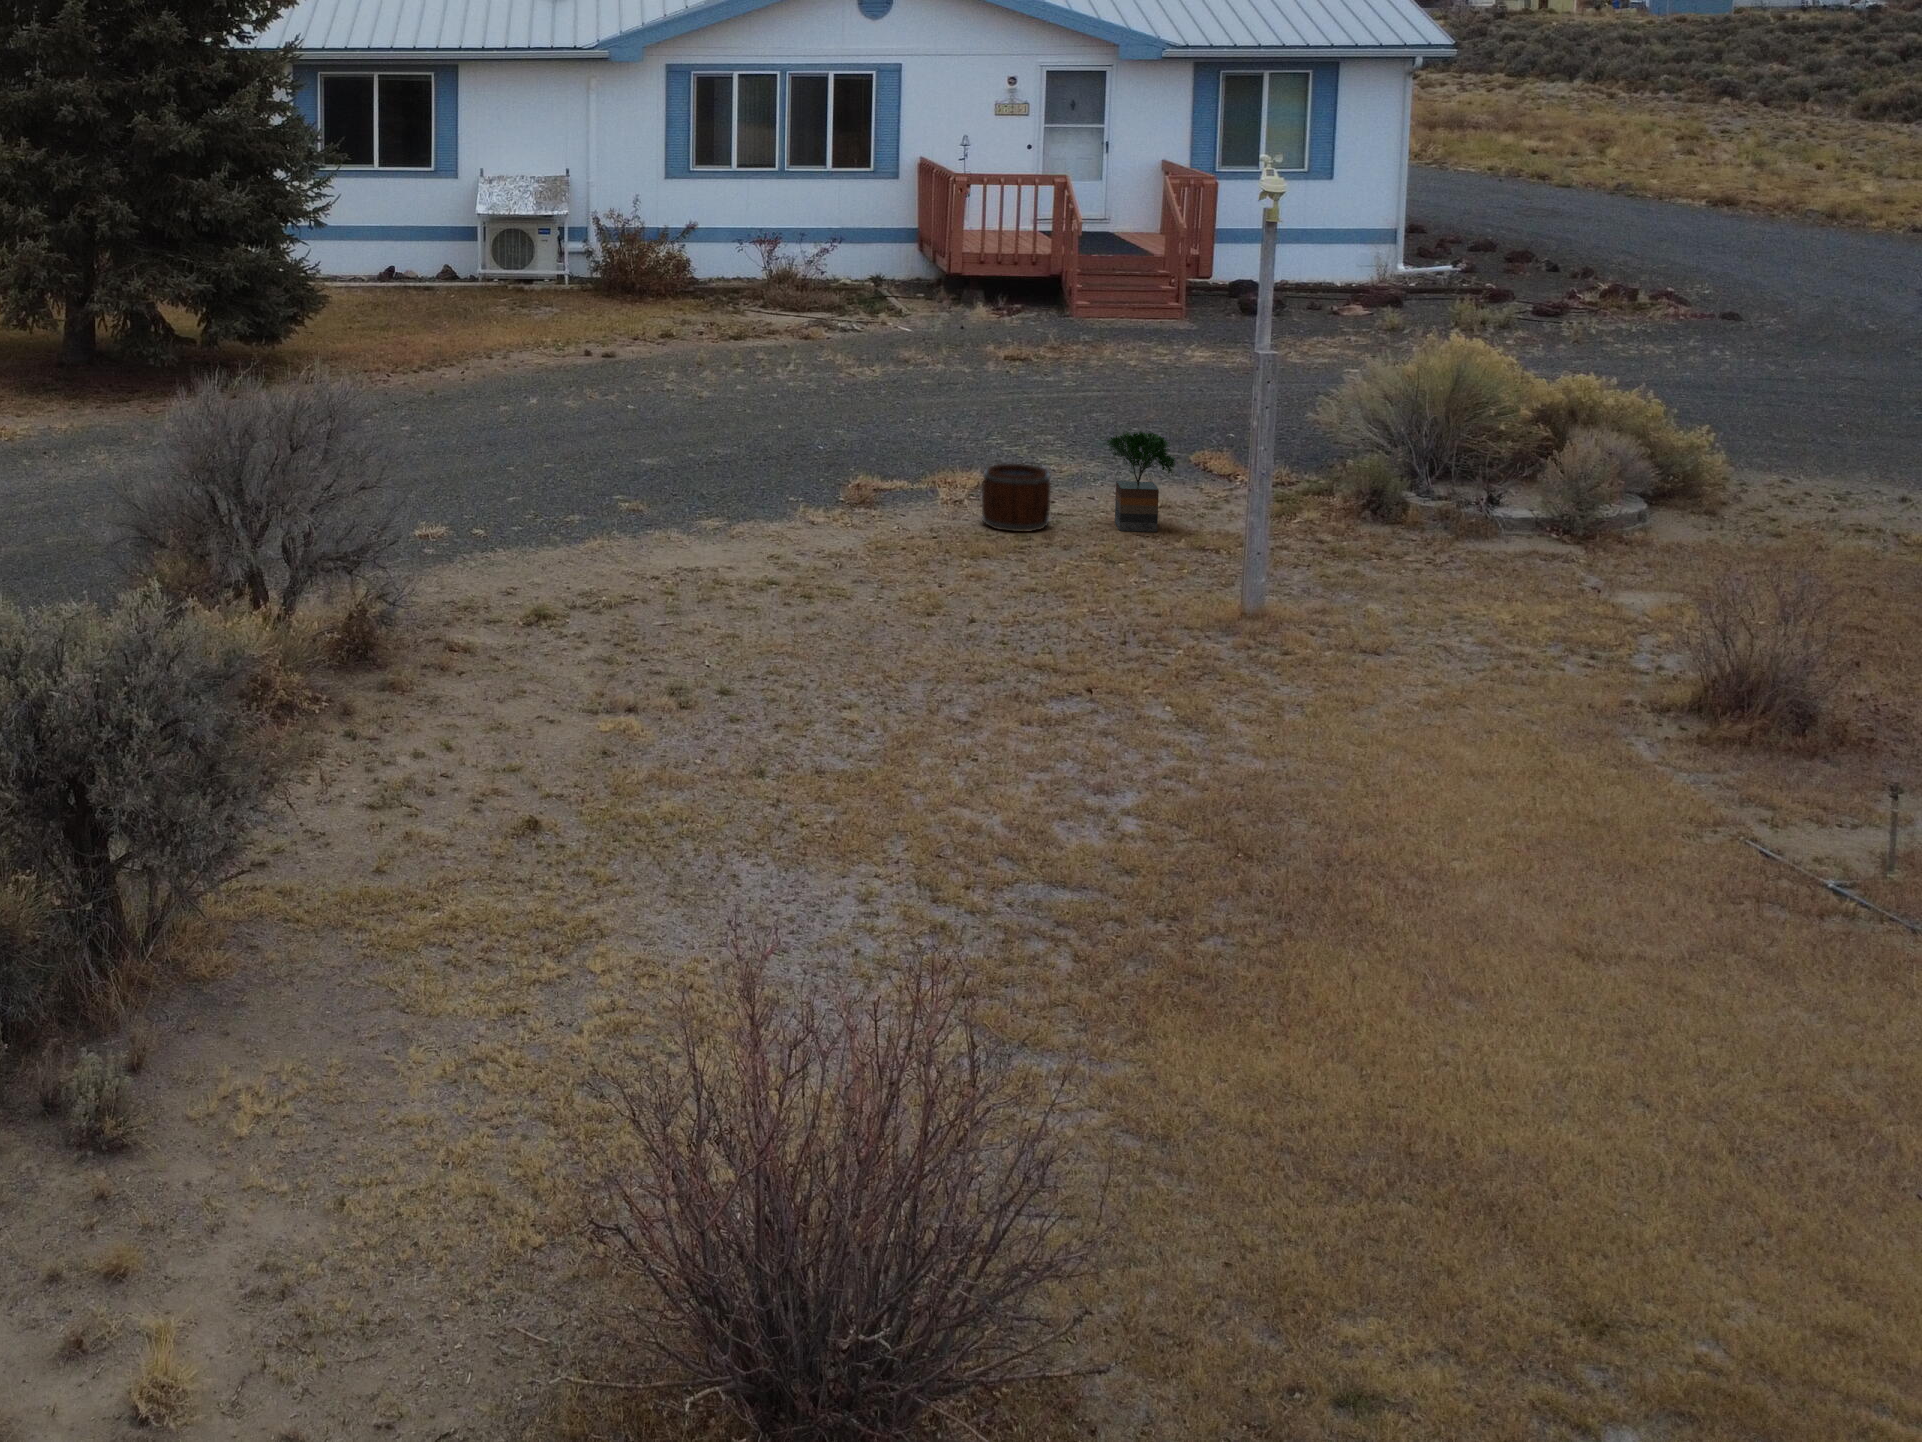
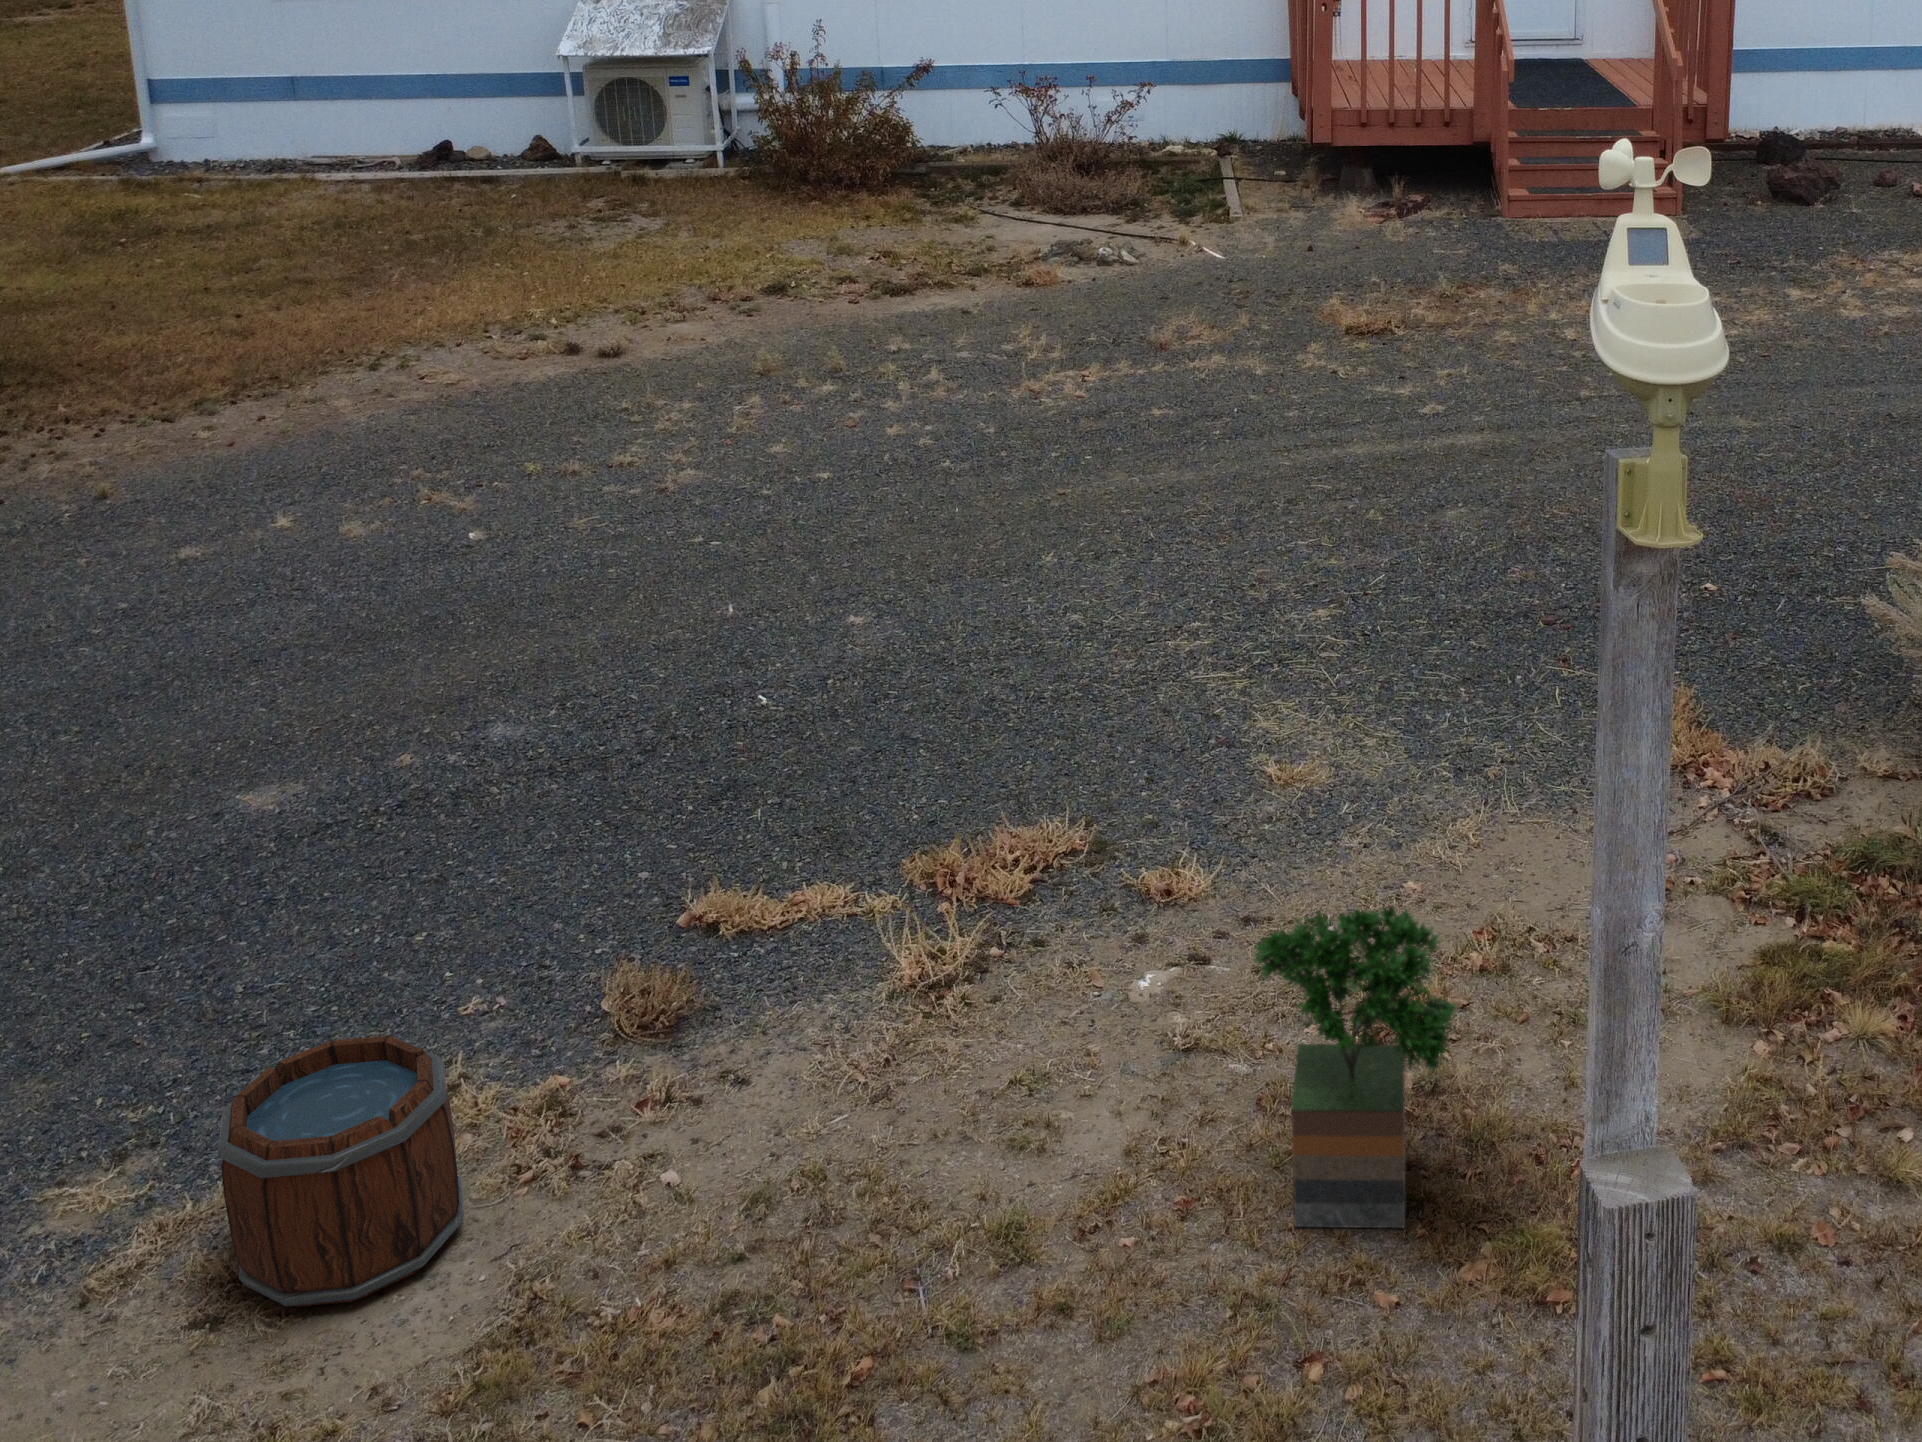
bucket: present [982,464,1051,532] -> present [218,1036,464,1307]

